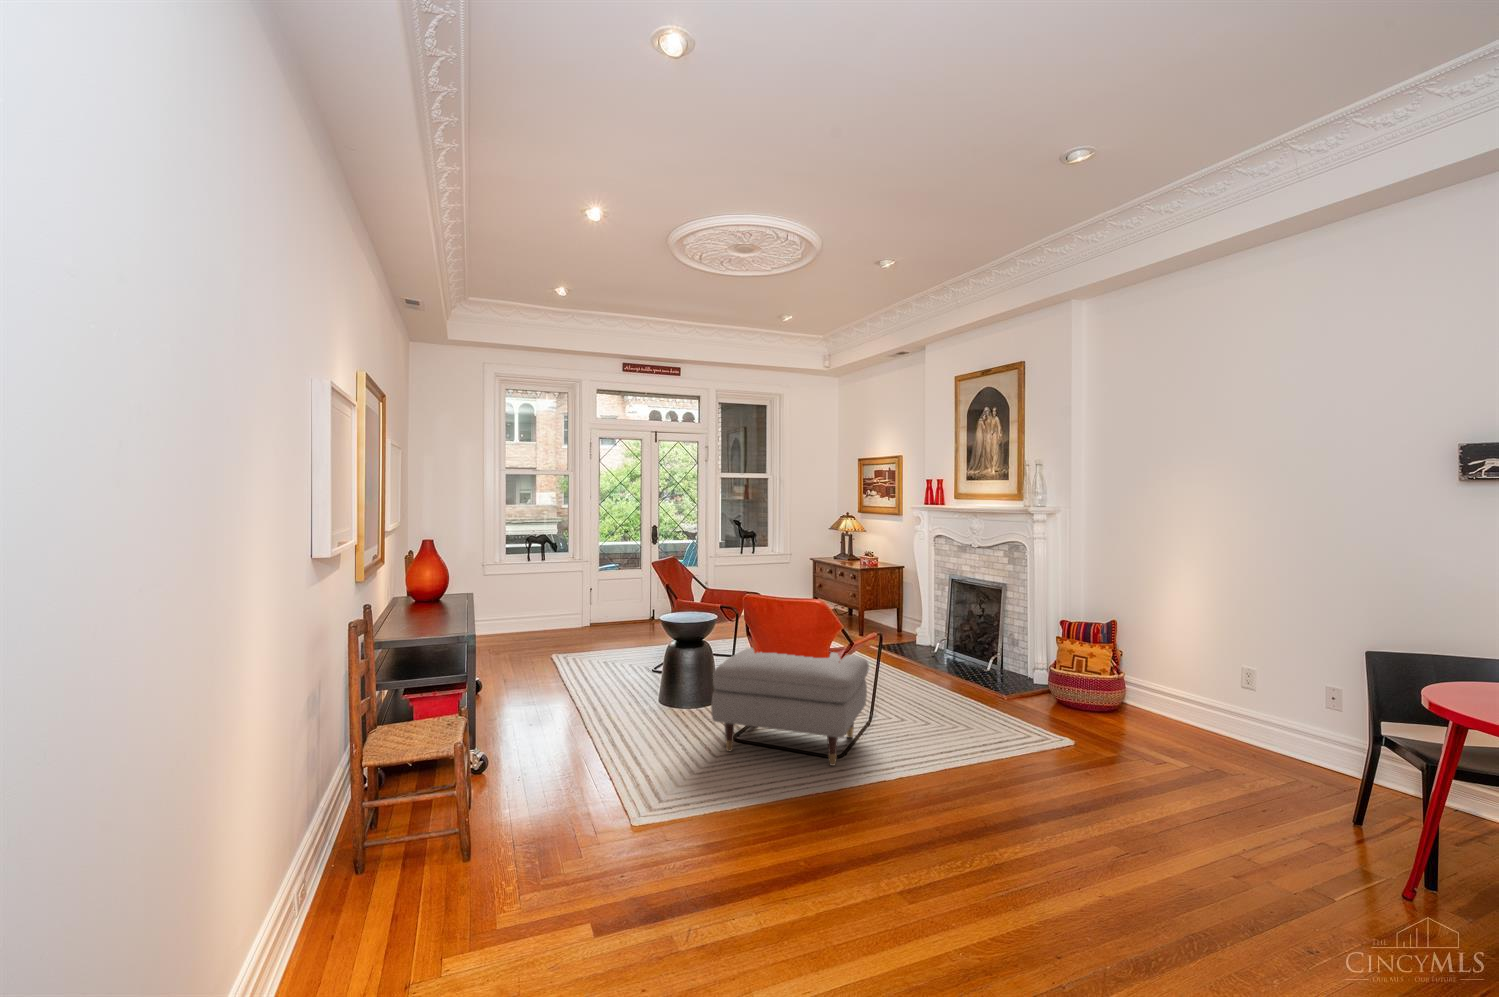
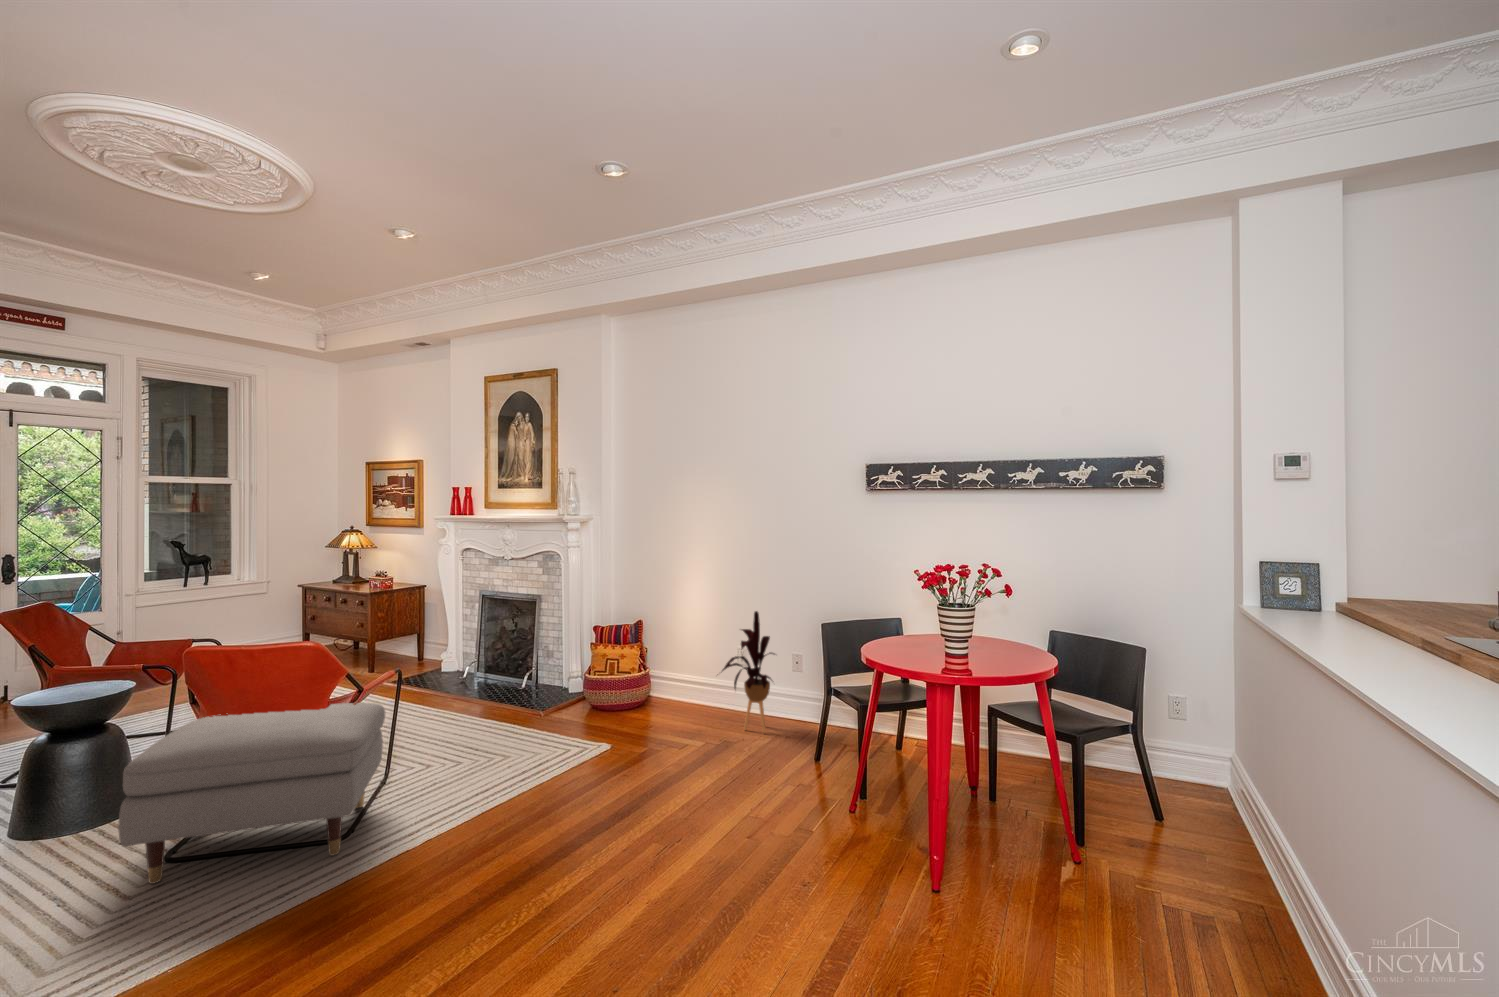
house plant: none [1198,624,1284,768] -> present [722,611,775,733]

